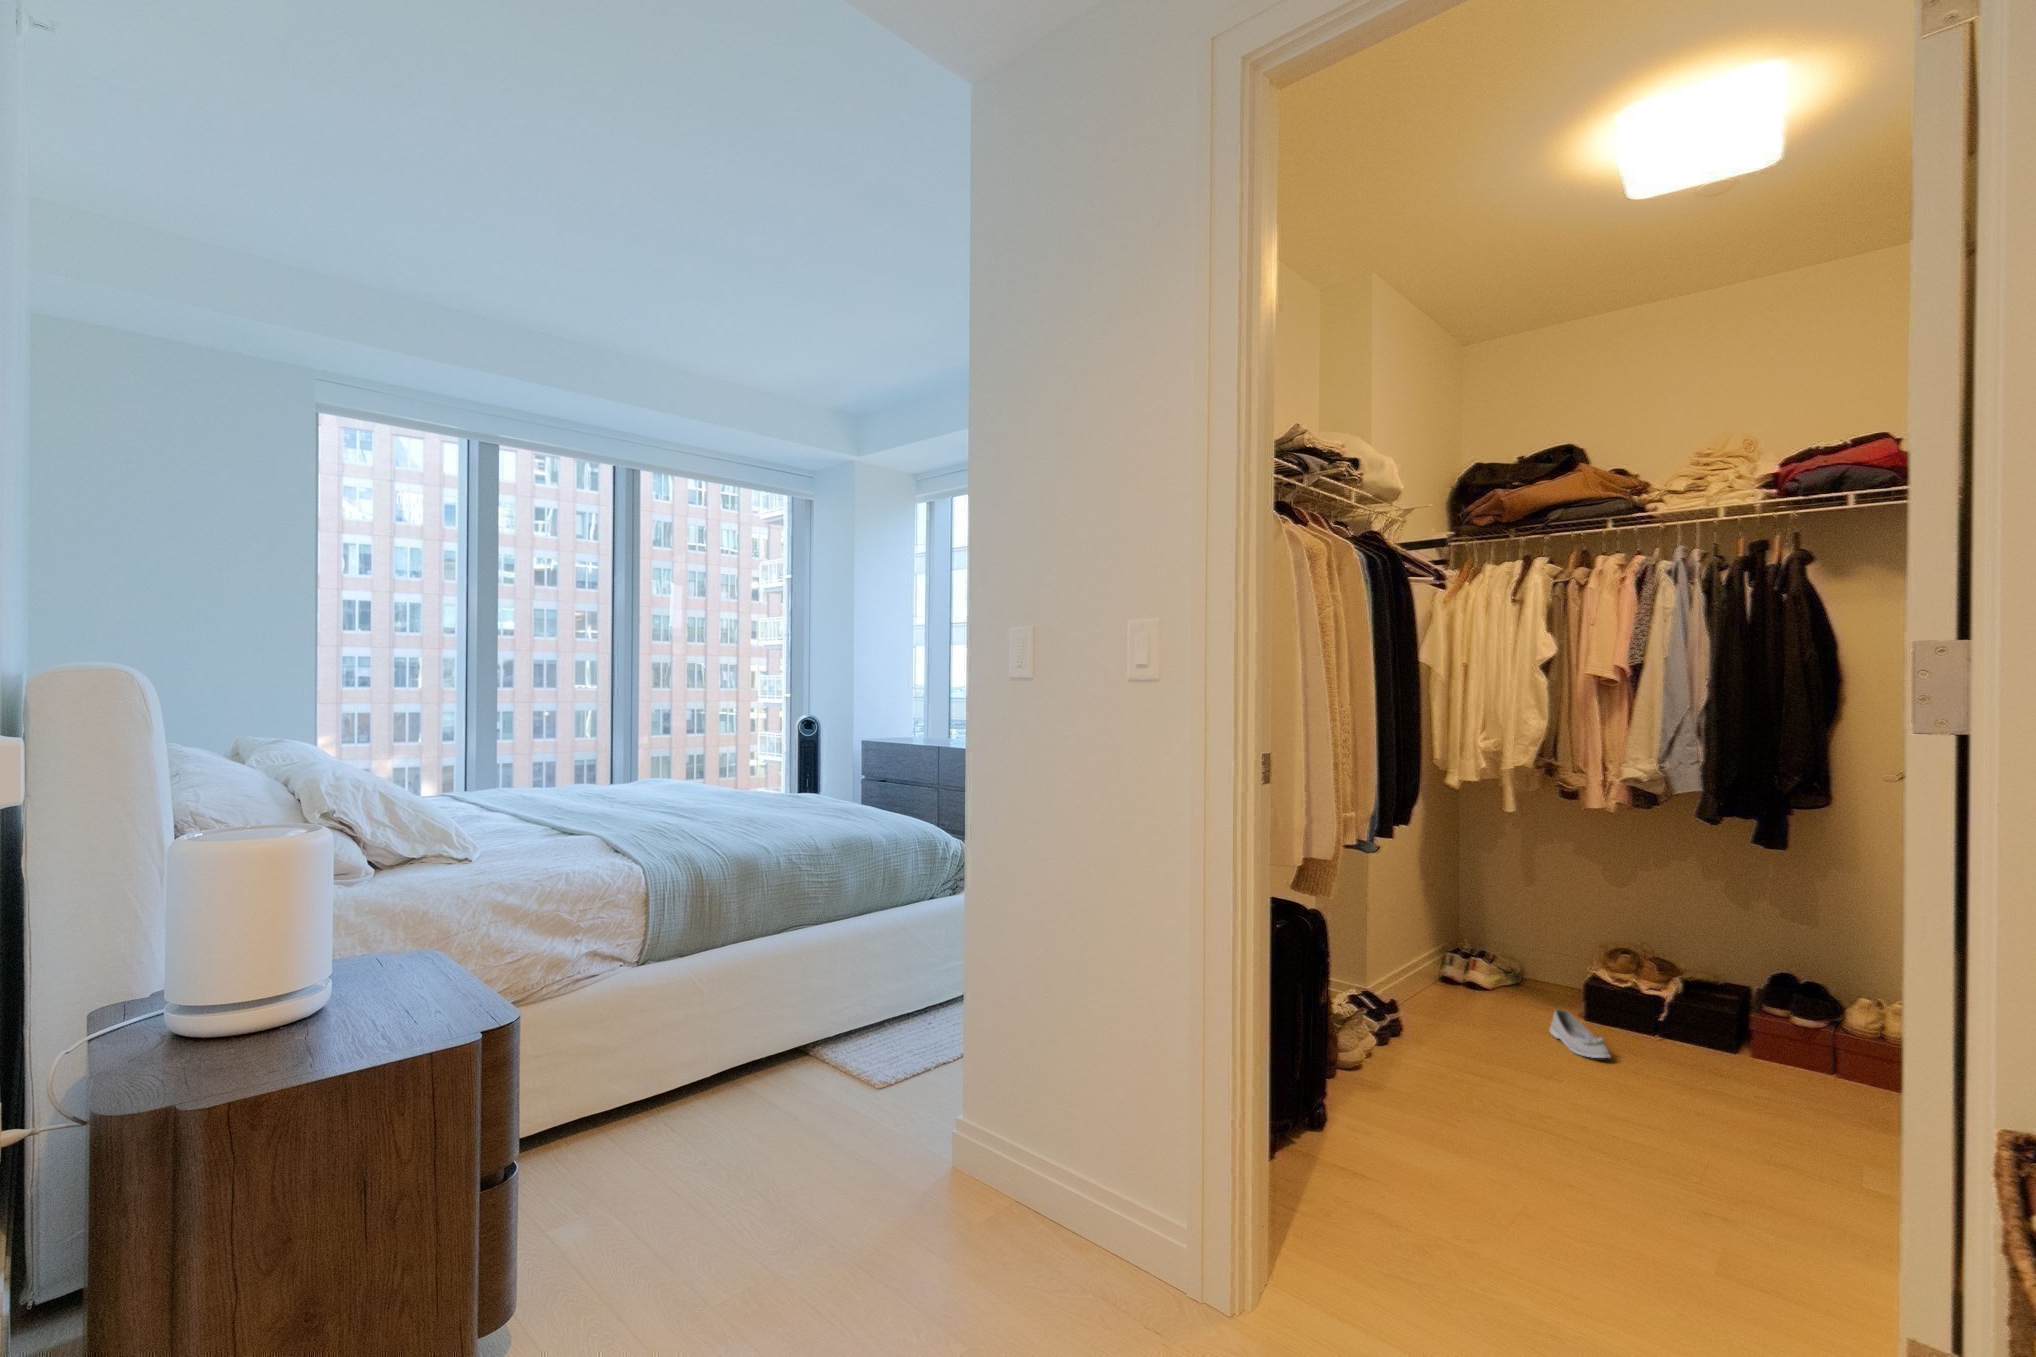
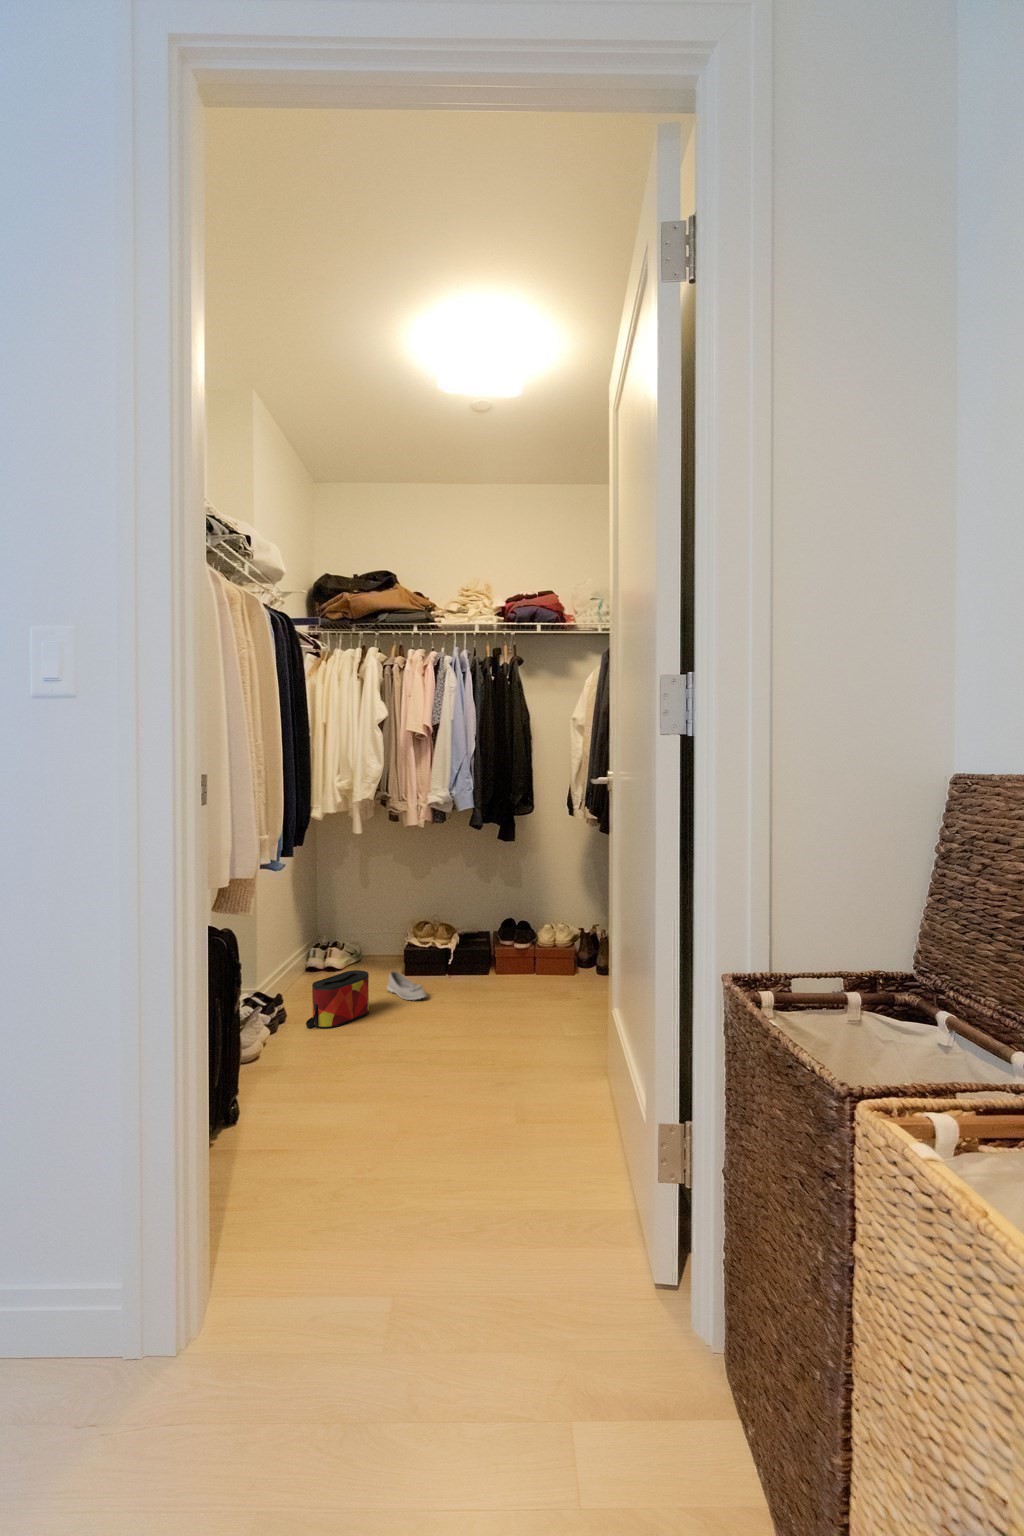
bag: none [1424,994,1516,1063] -> present [306,970,369,1028]

